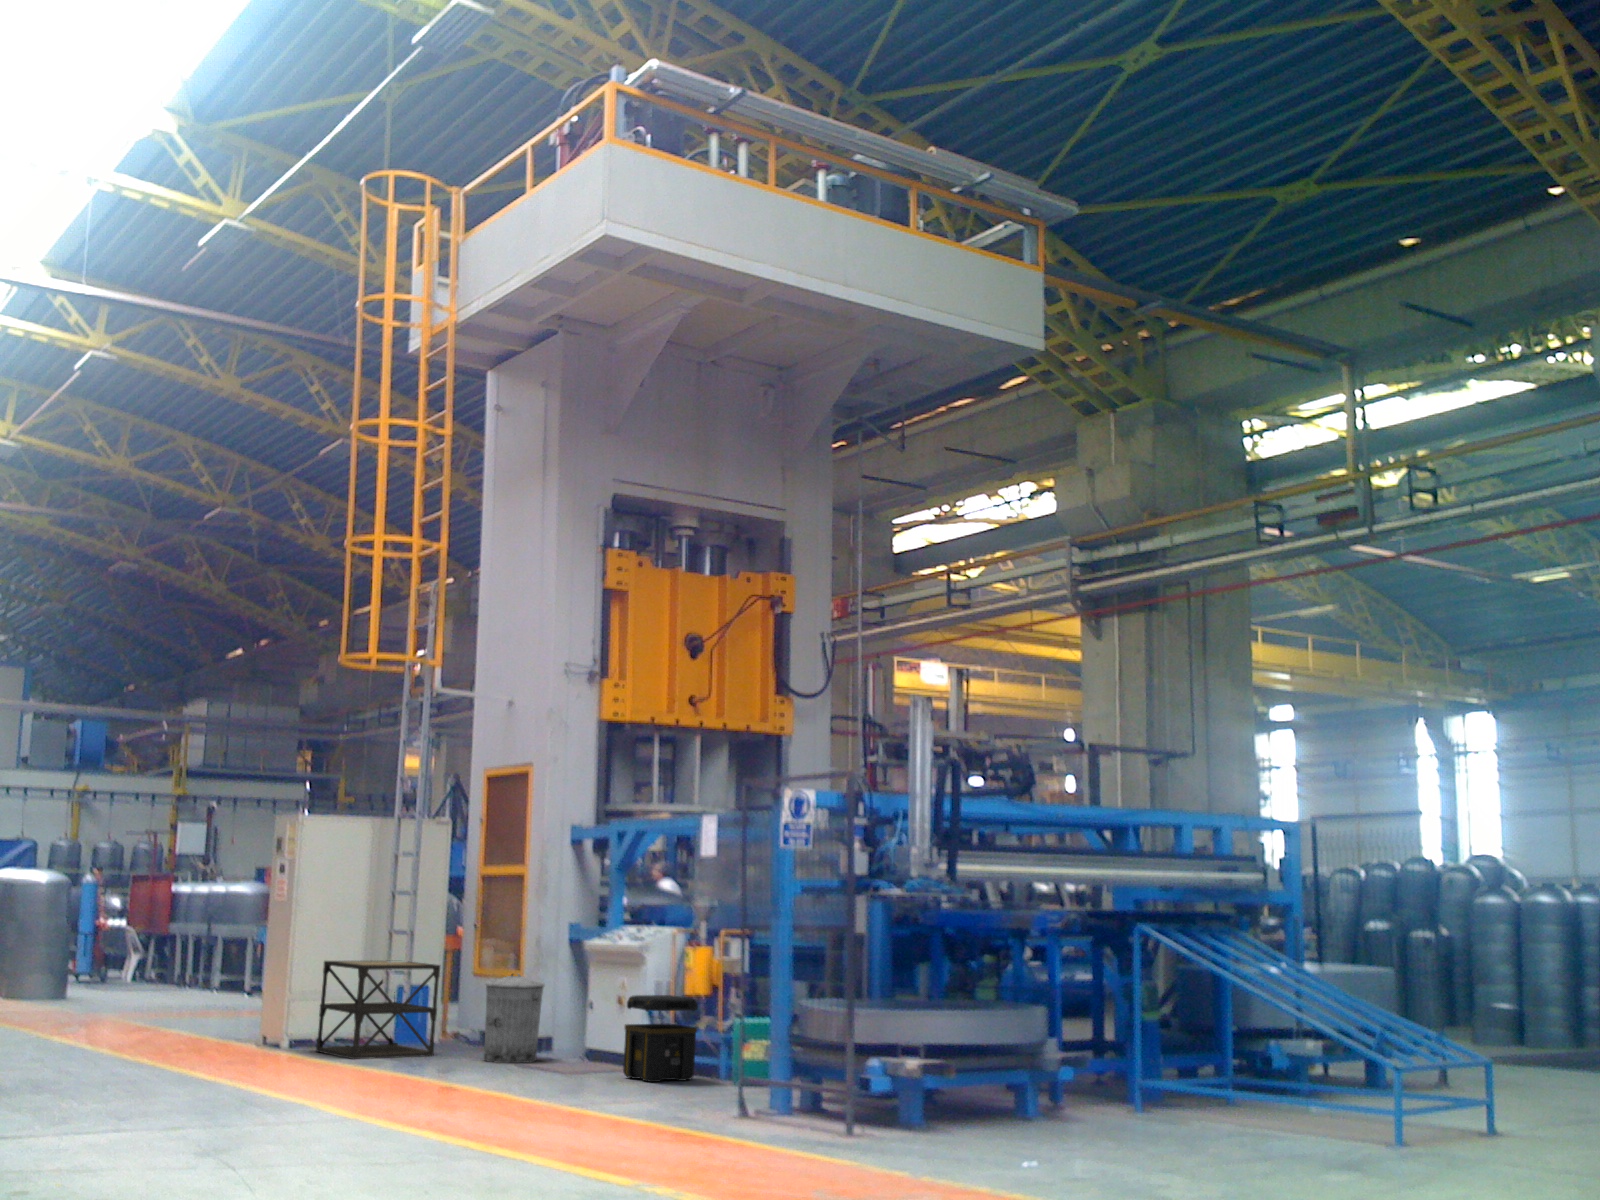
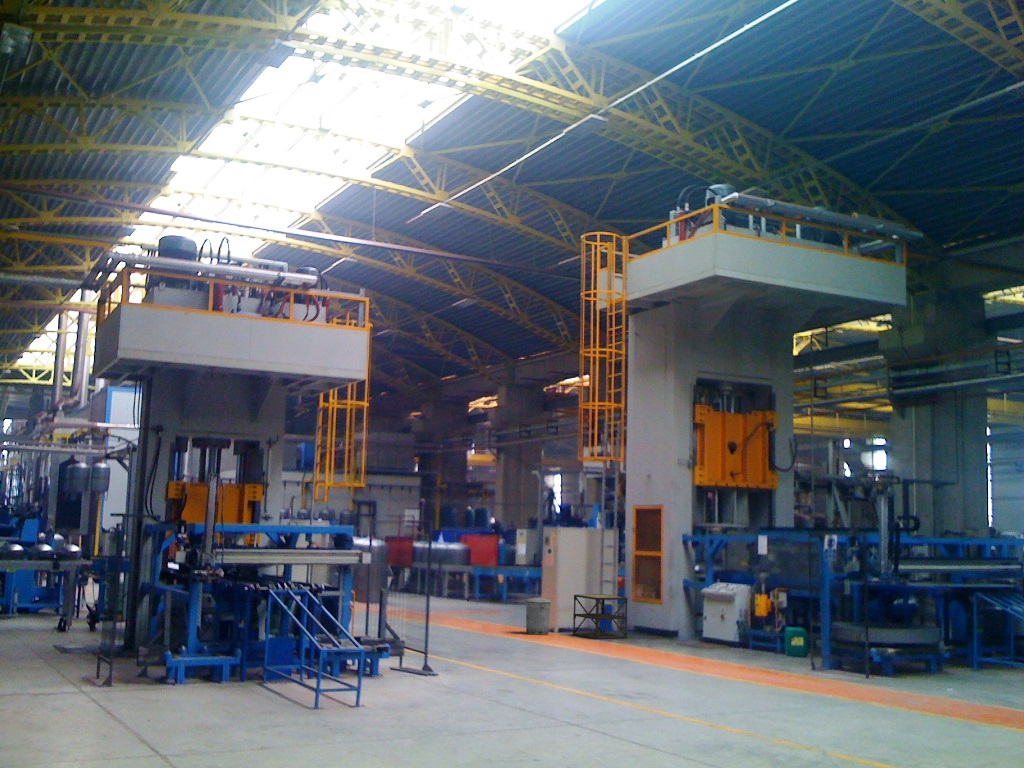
trash can: present [484,974,544,1063] -> present [526,596,551,635]
toolbox: present [623,995,698,1082] -> none [729,615,763,654]

